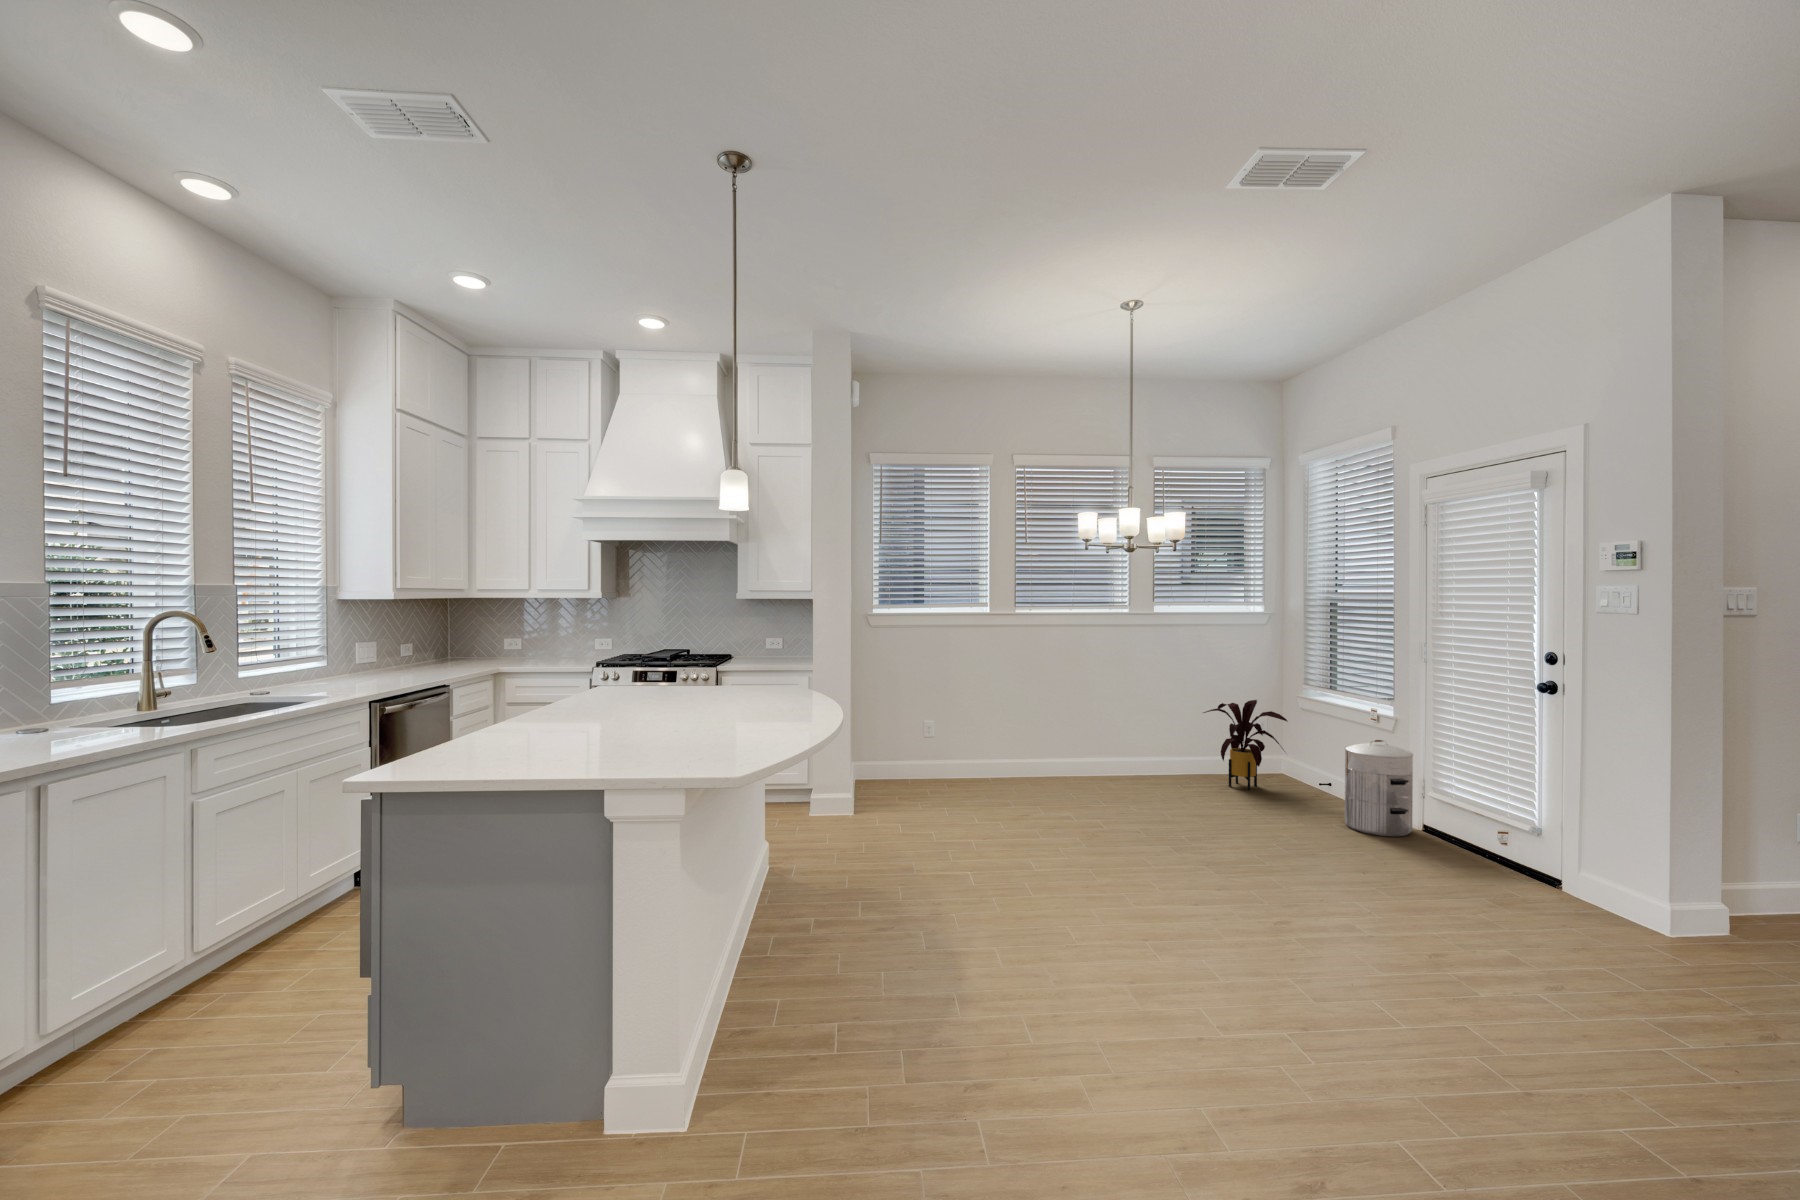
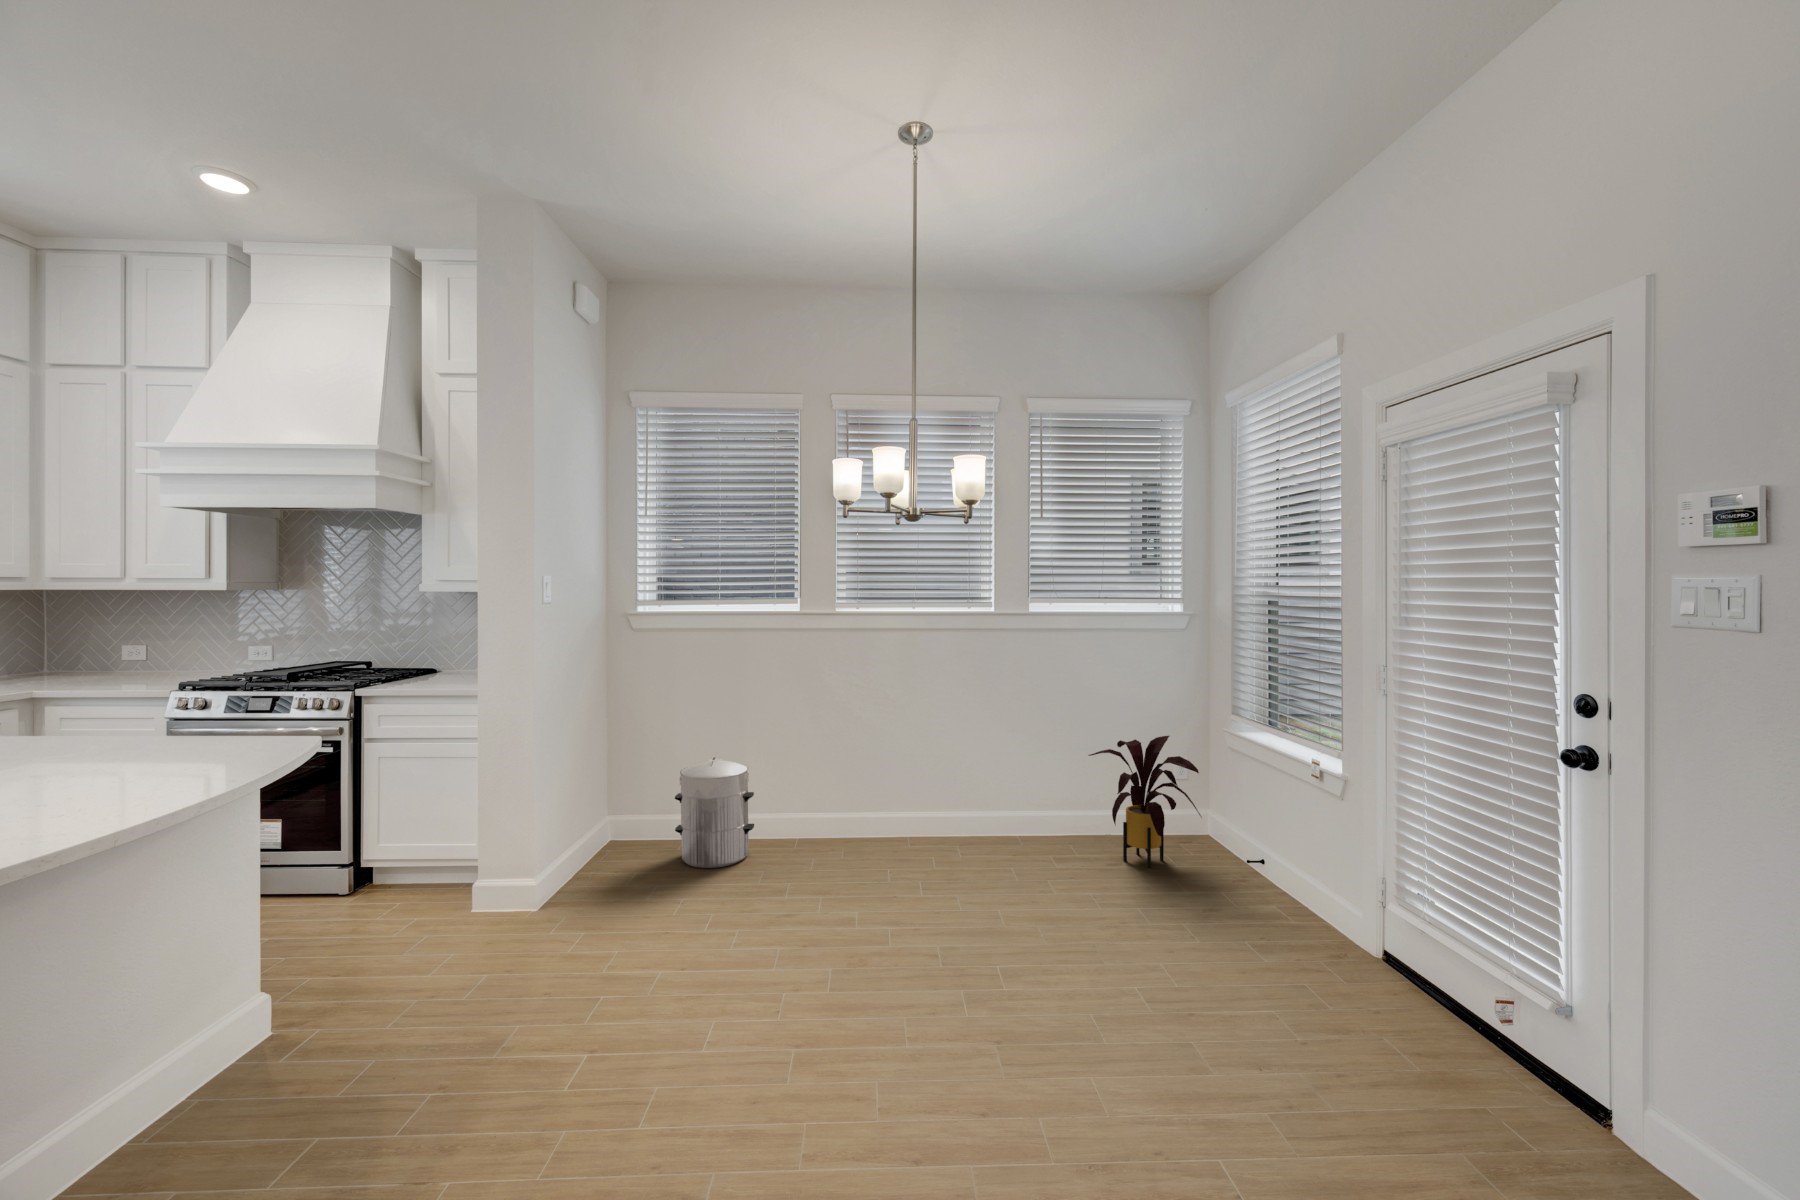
waste bin: present [1345,740,1413,836] -> present [675,757,754,868]

